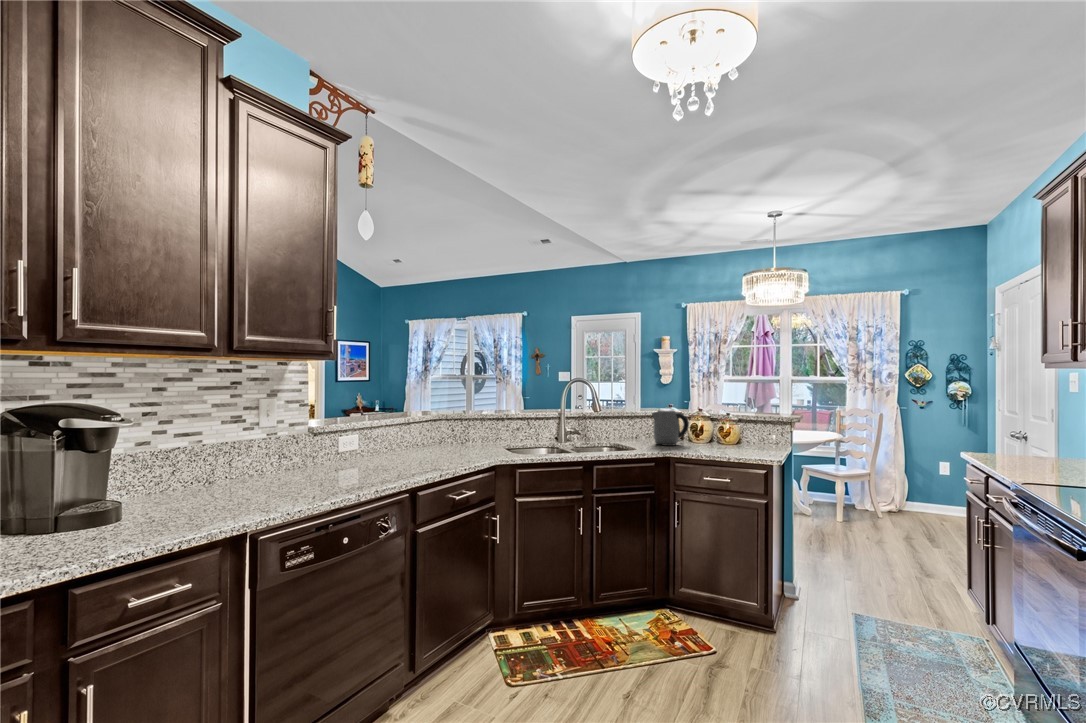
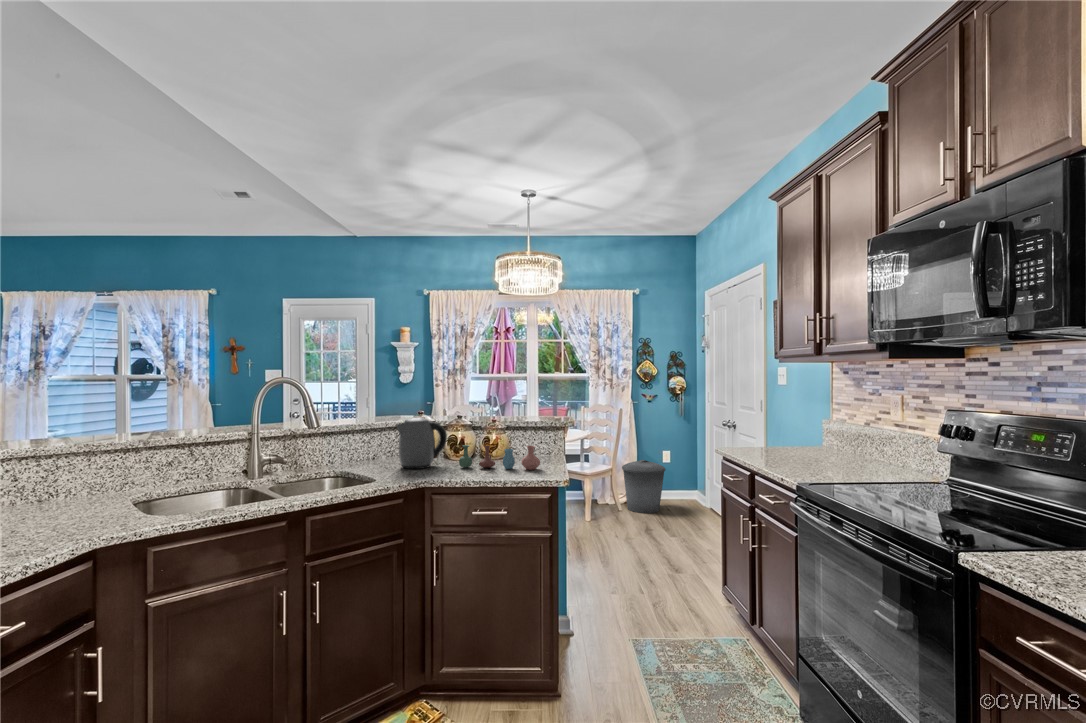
vase: none [697,431,761,452] -> present [459,445,540,470]
trash can: none [885,468,939,524] -> present [622,460,666,513]

